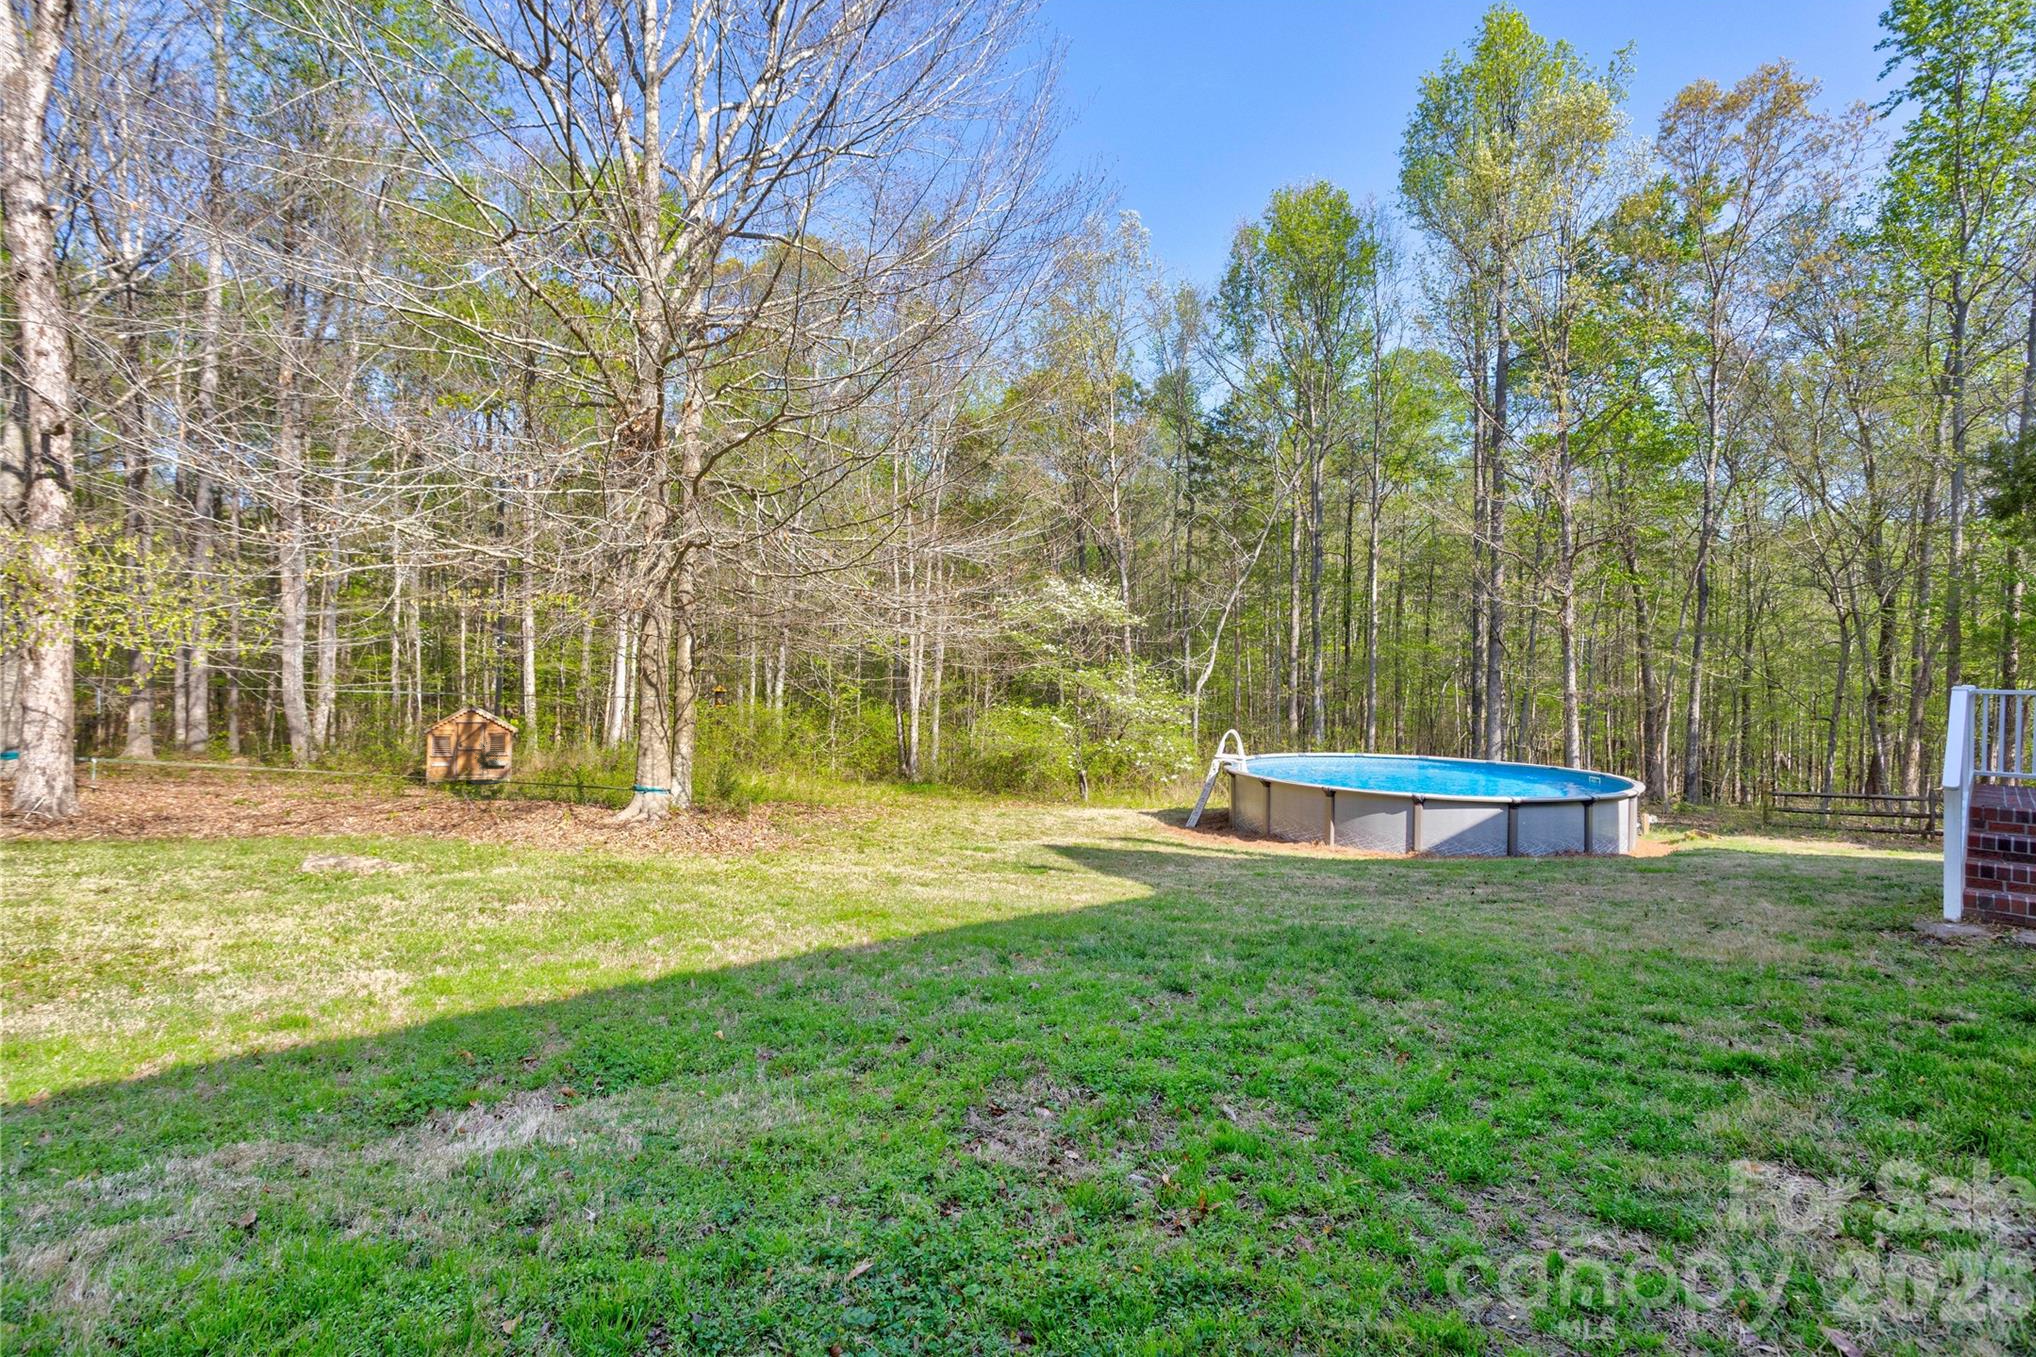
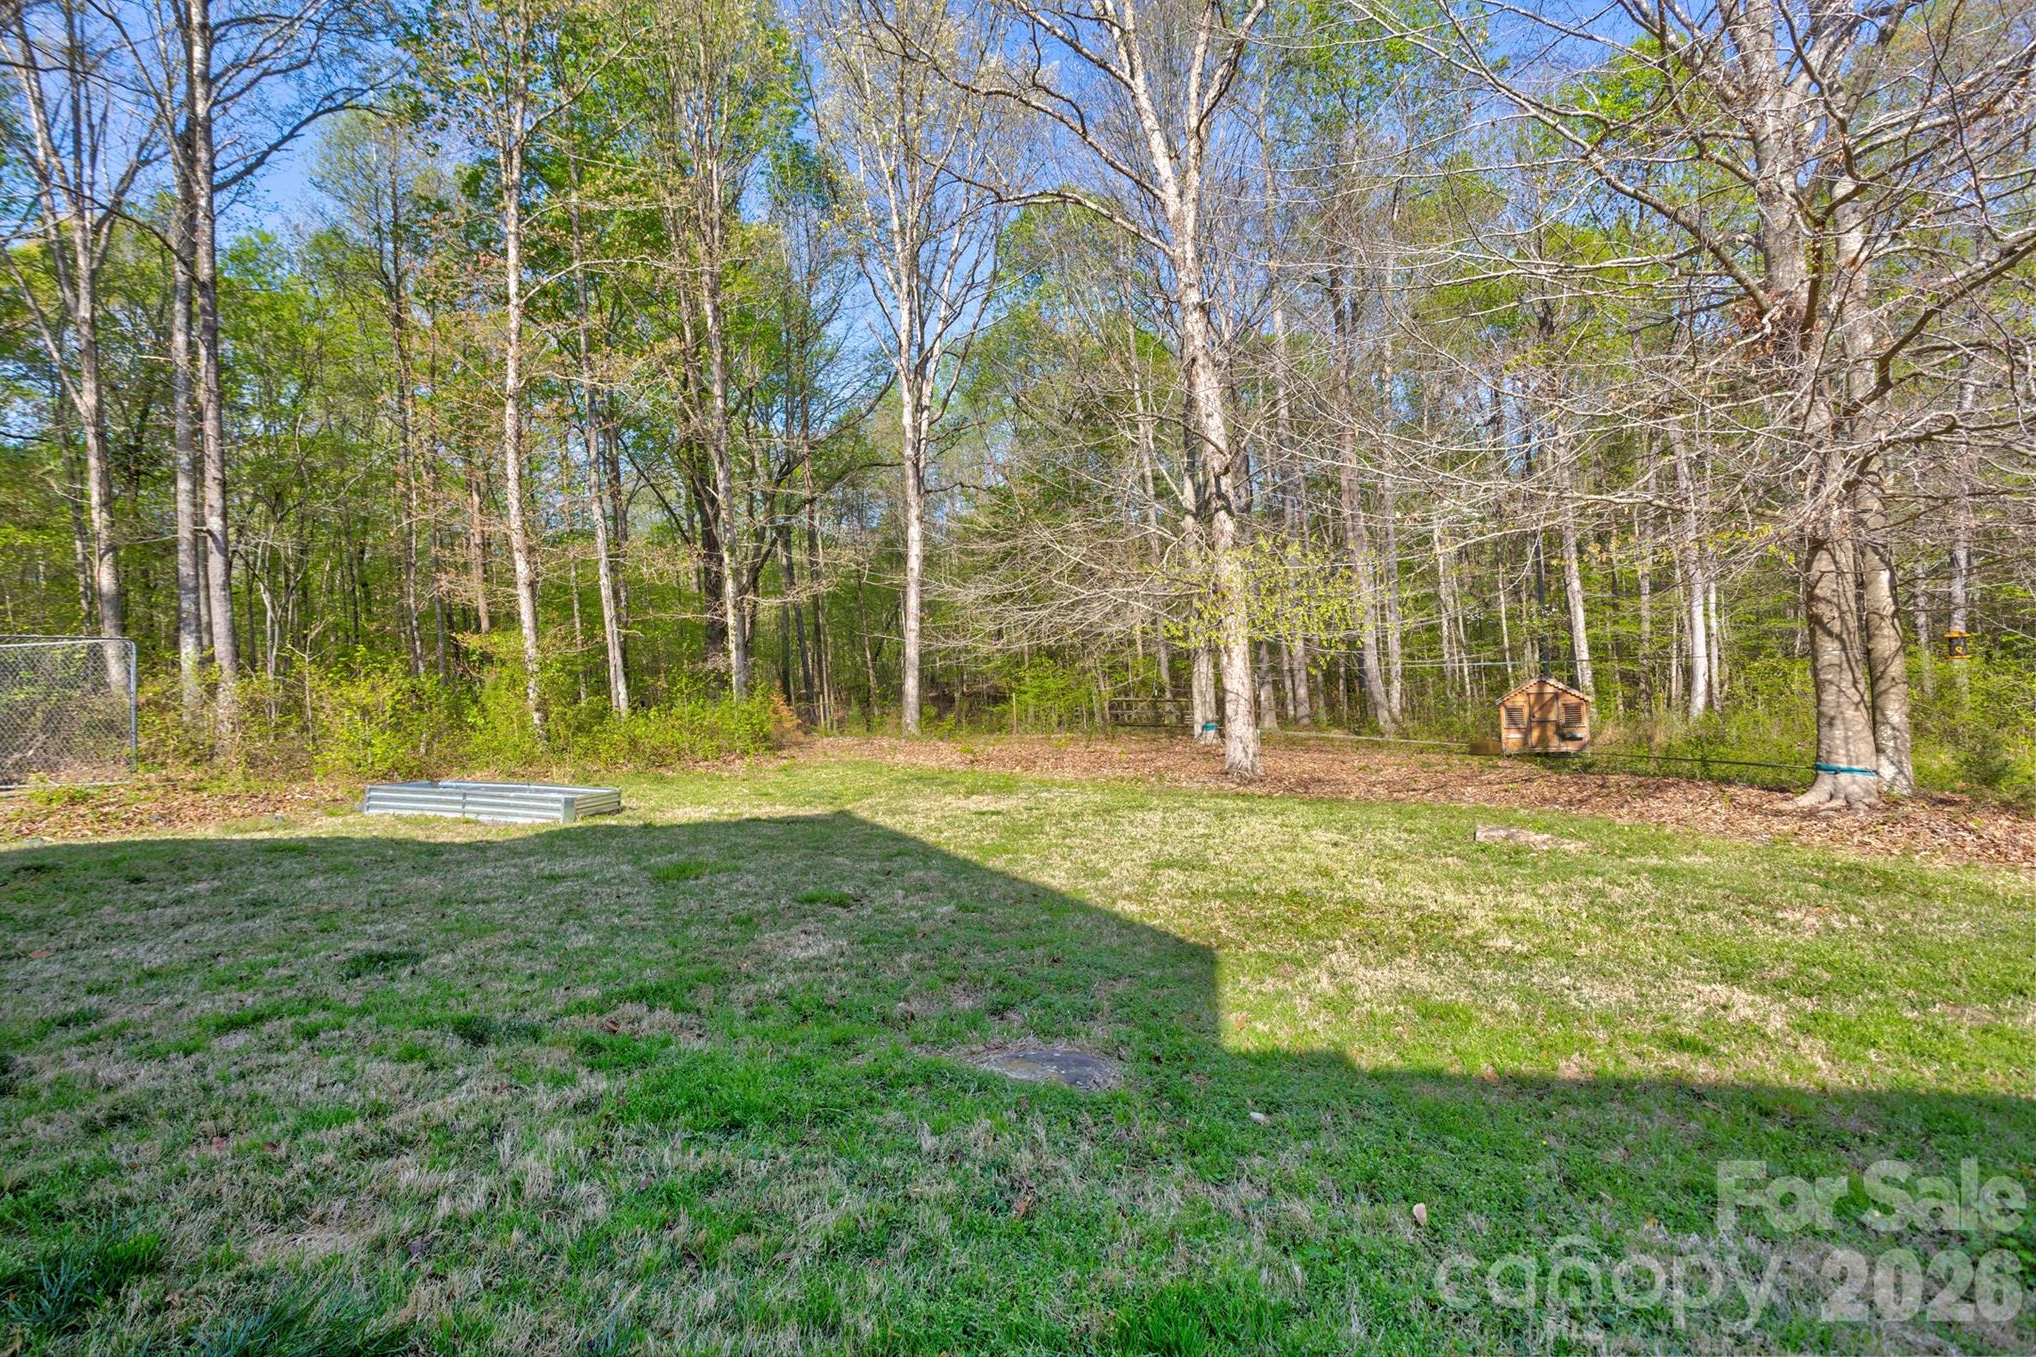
woven basket: none [393,751,428,783] -> present [1469,722,1502,755]

